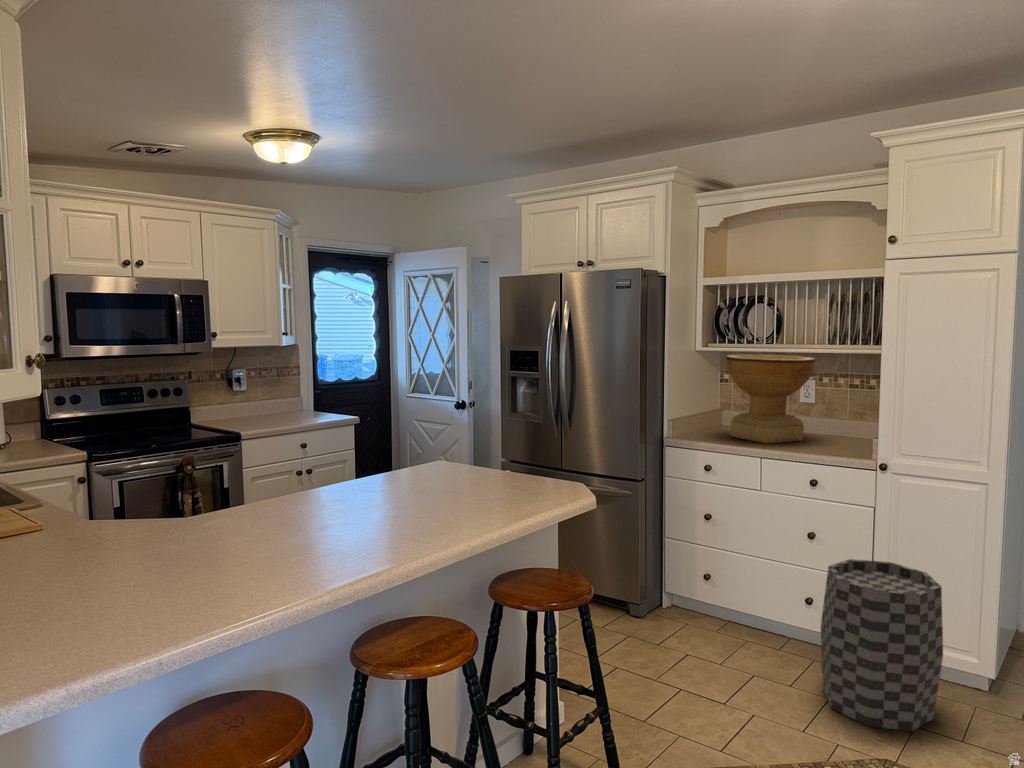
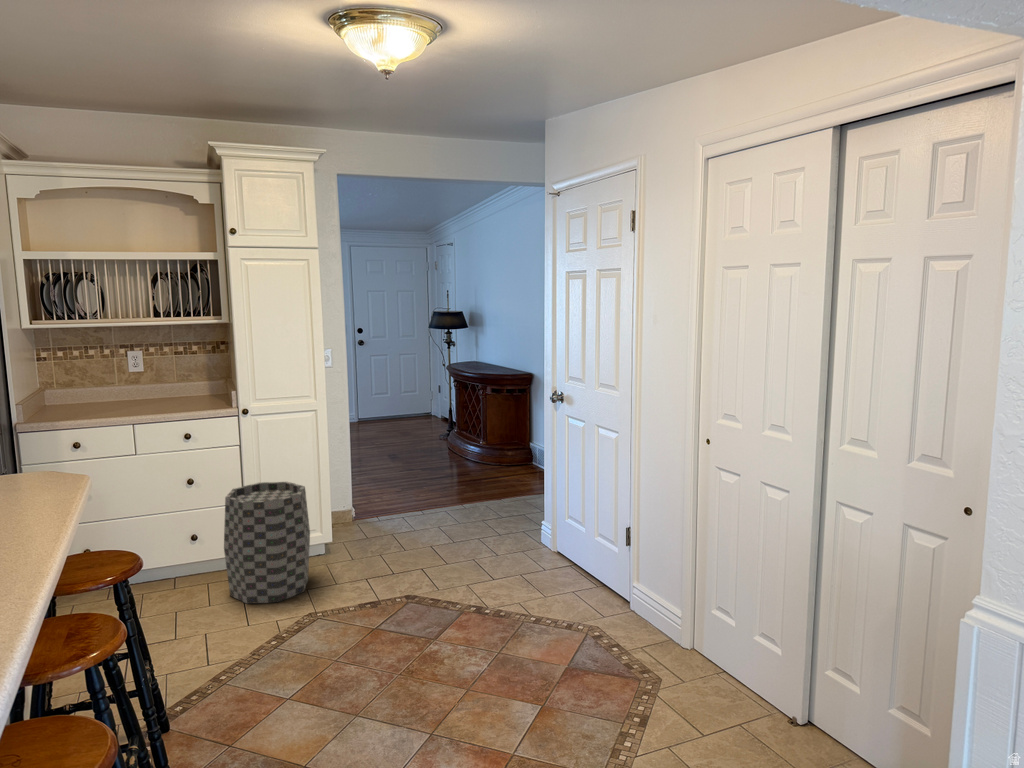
decorative bowl: present [726,355,815,444] -> none [65,330,157,412]

